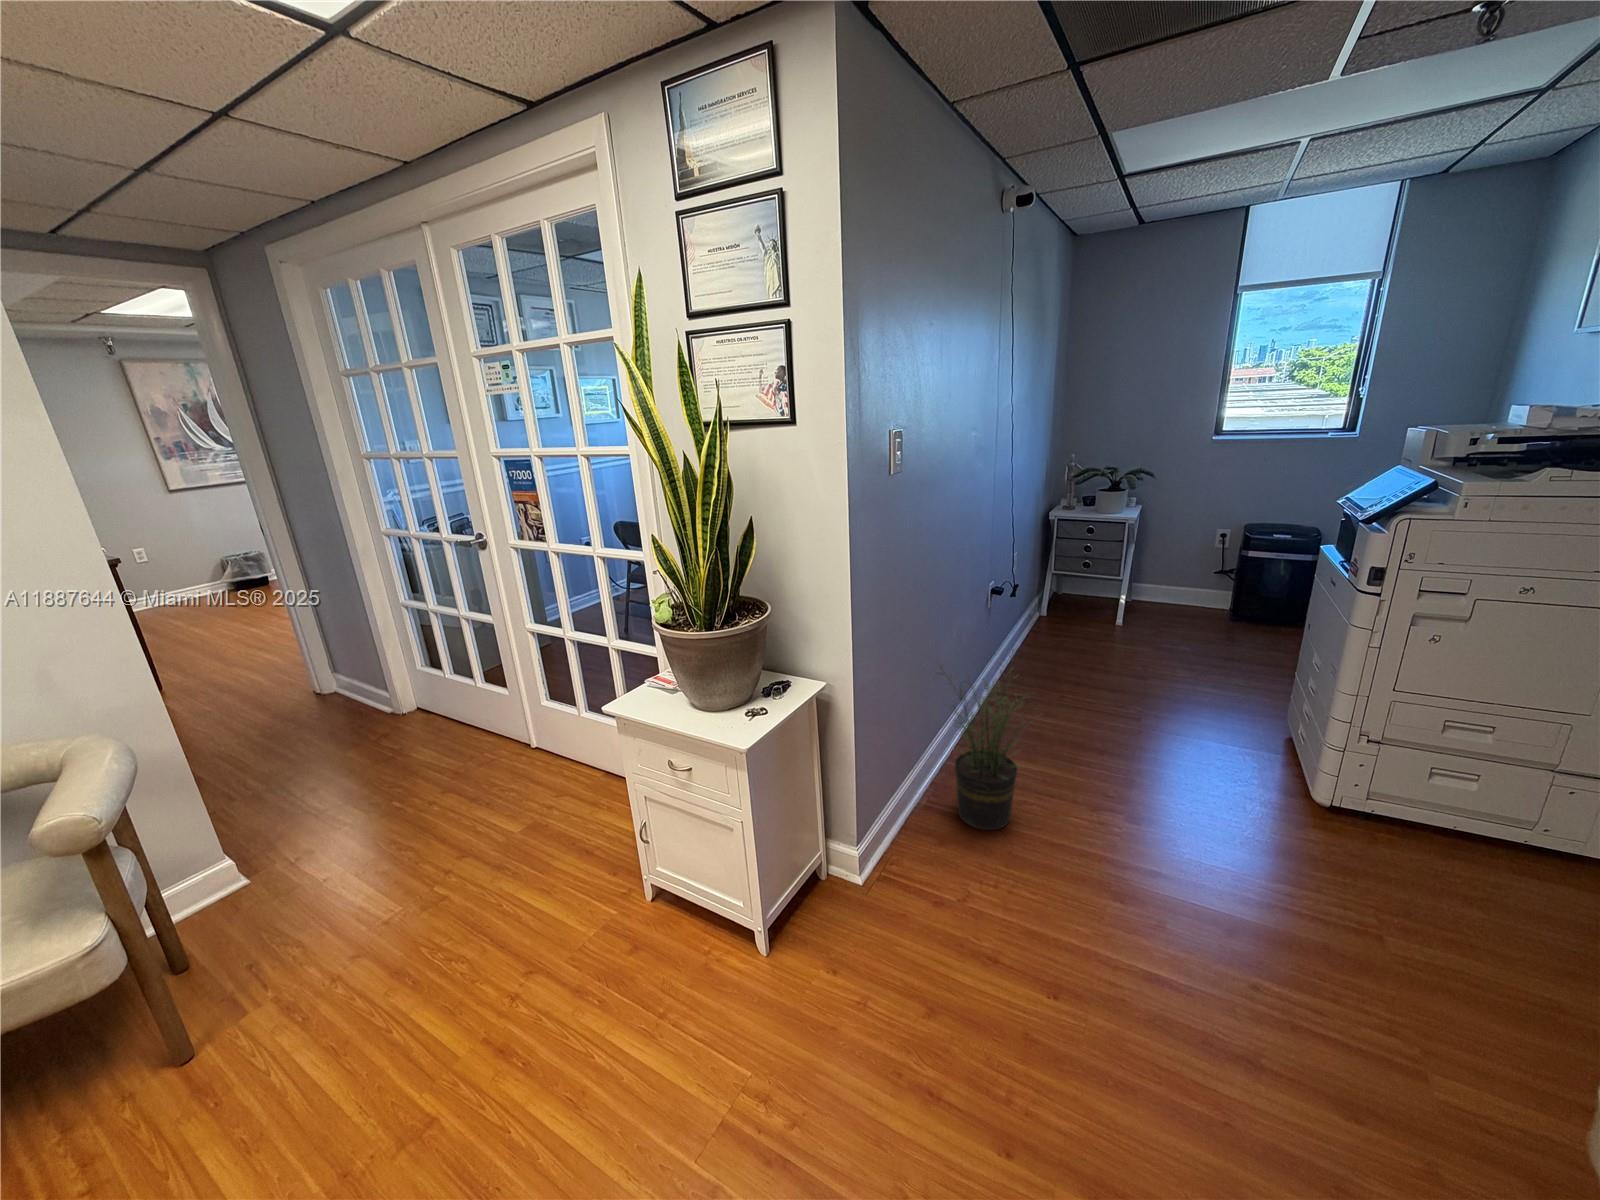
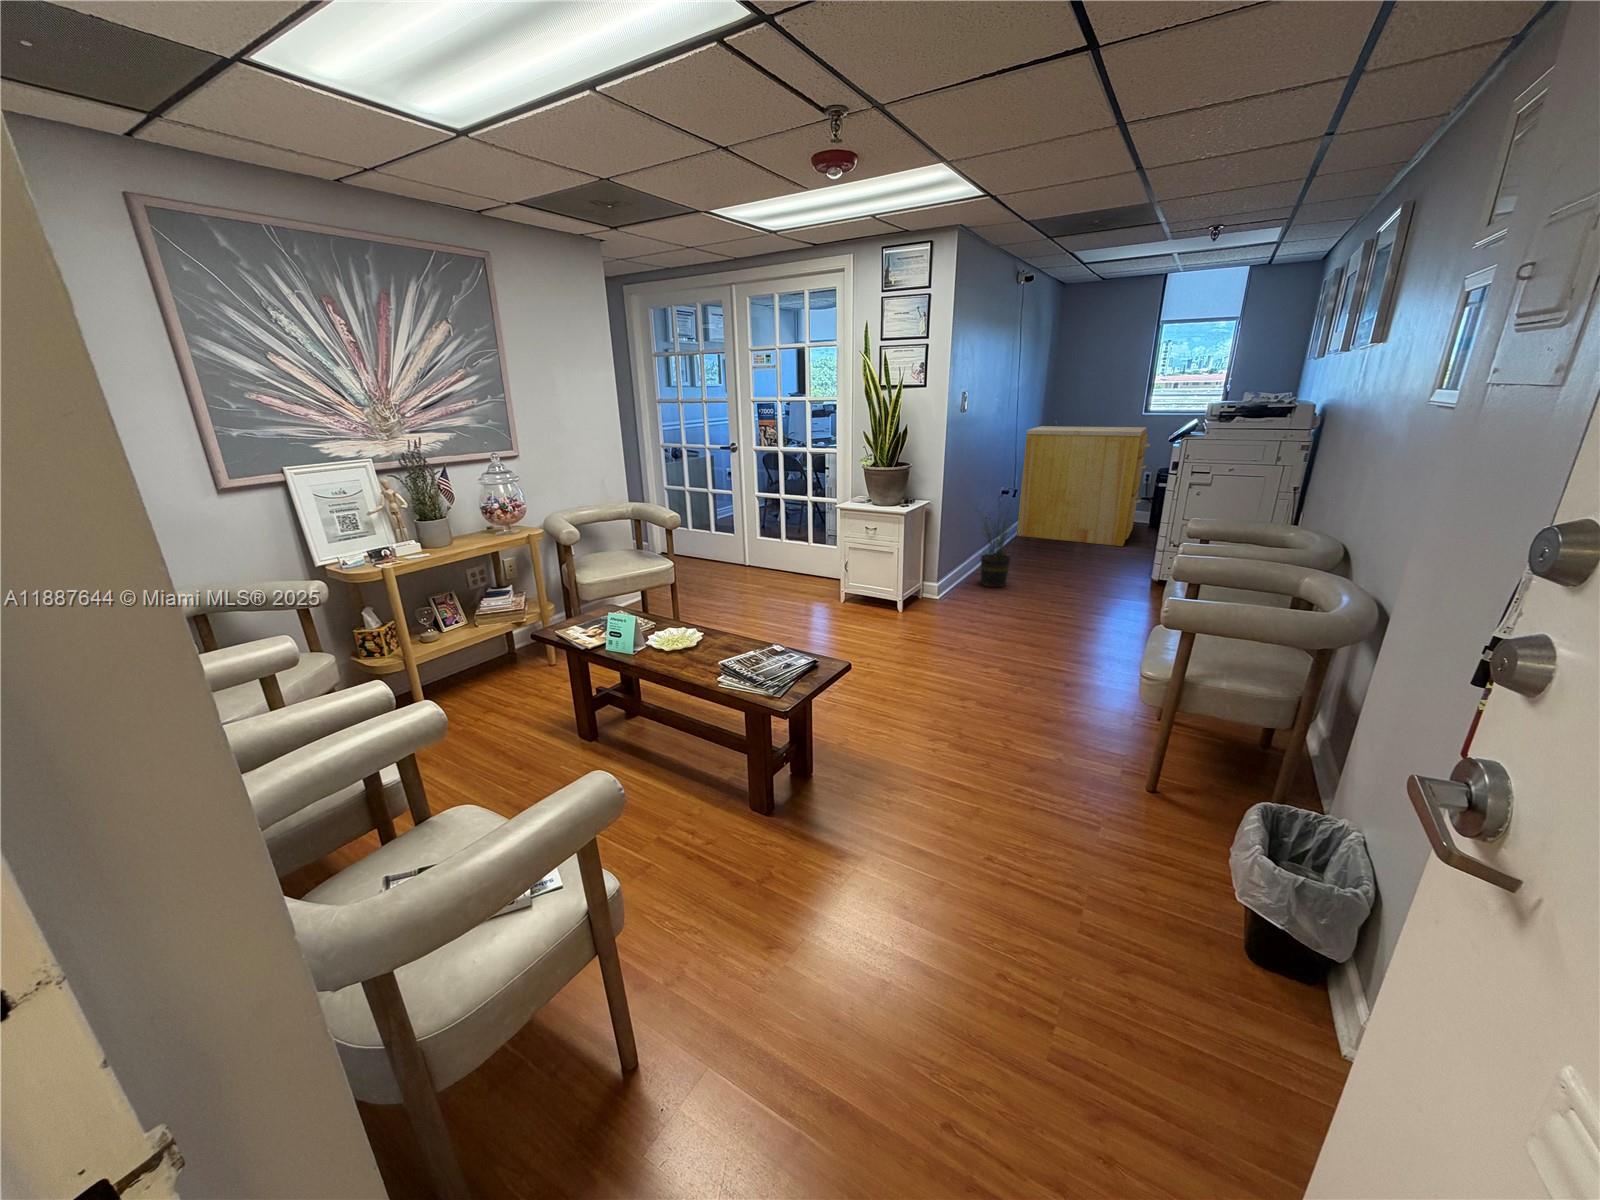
filing cabinet: none [1022,465,1248,675] -> present [1017,426,1150,546]

